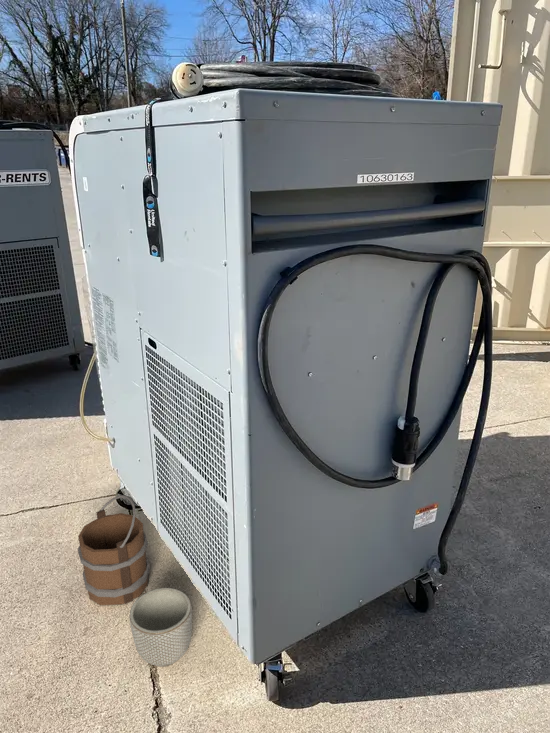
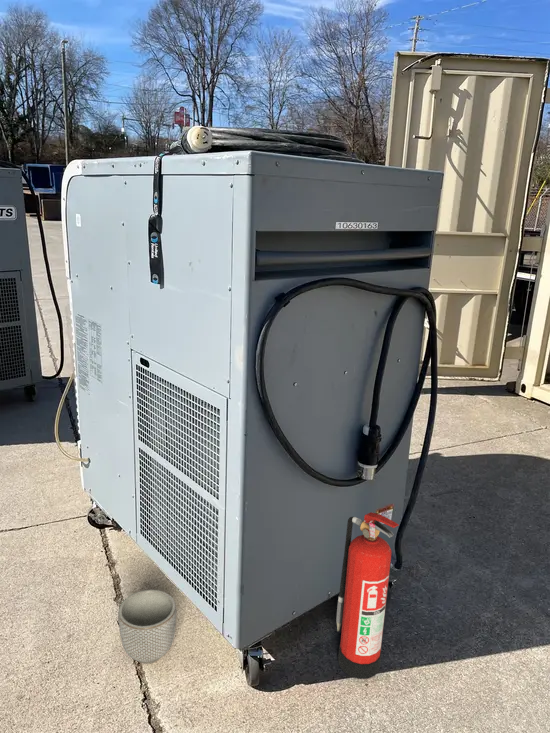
bucket: present [78,495,150,605] -> none [60,507,128,613]
fire extinguisher: none [368,517,437,698] -> present [336,512,399,679]

